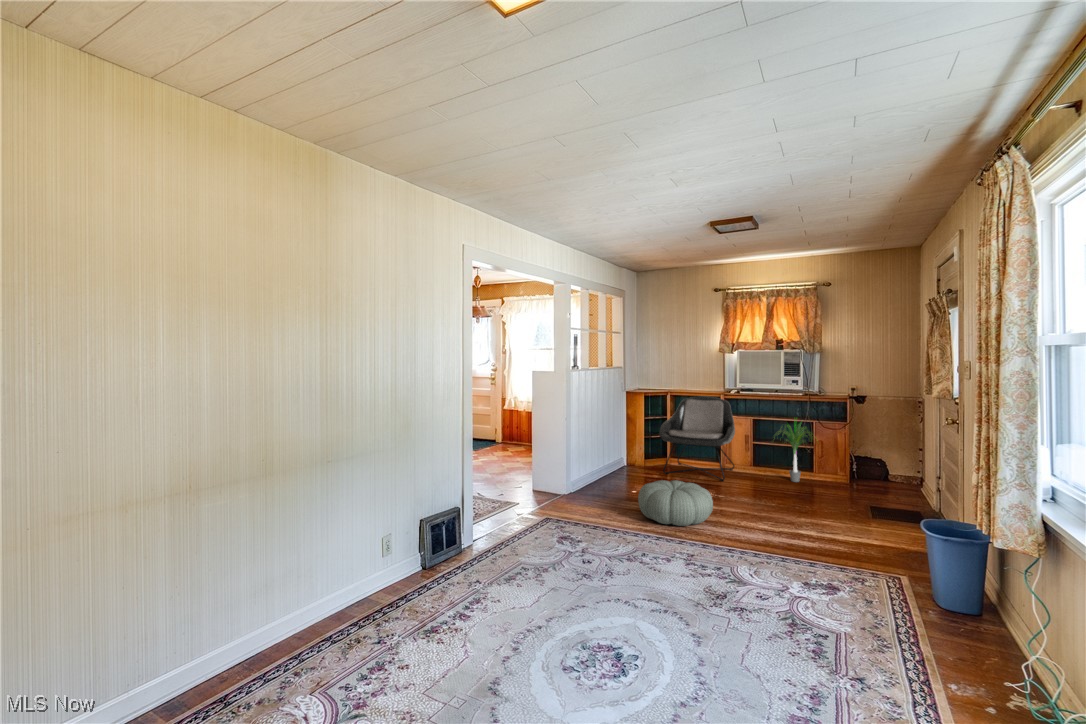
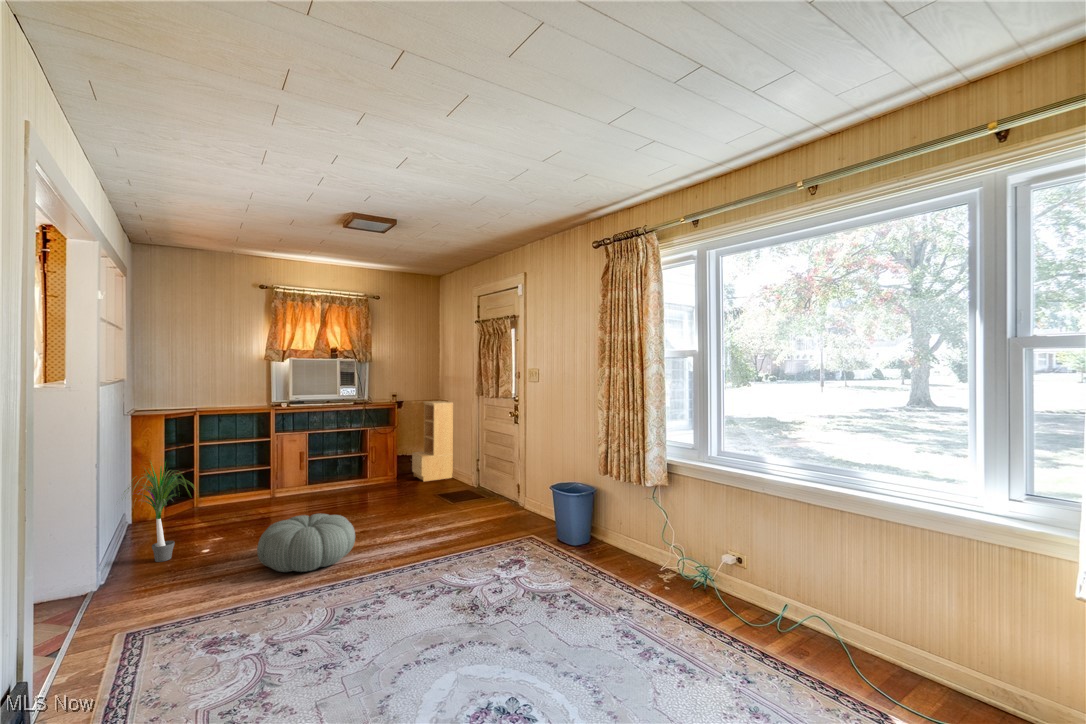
lounge chair: present [660,396,735,481] -> none [206,413,305,520]
bookshelf: none [873,398,925,496] -> present [412,401,453,481]
potted plant: present [785,424,806,482] -> present [124,464,189,562]

